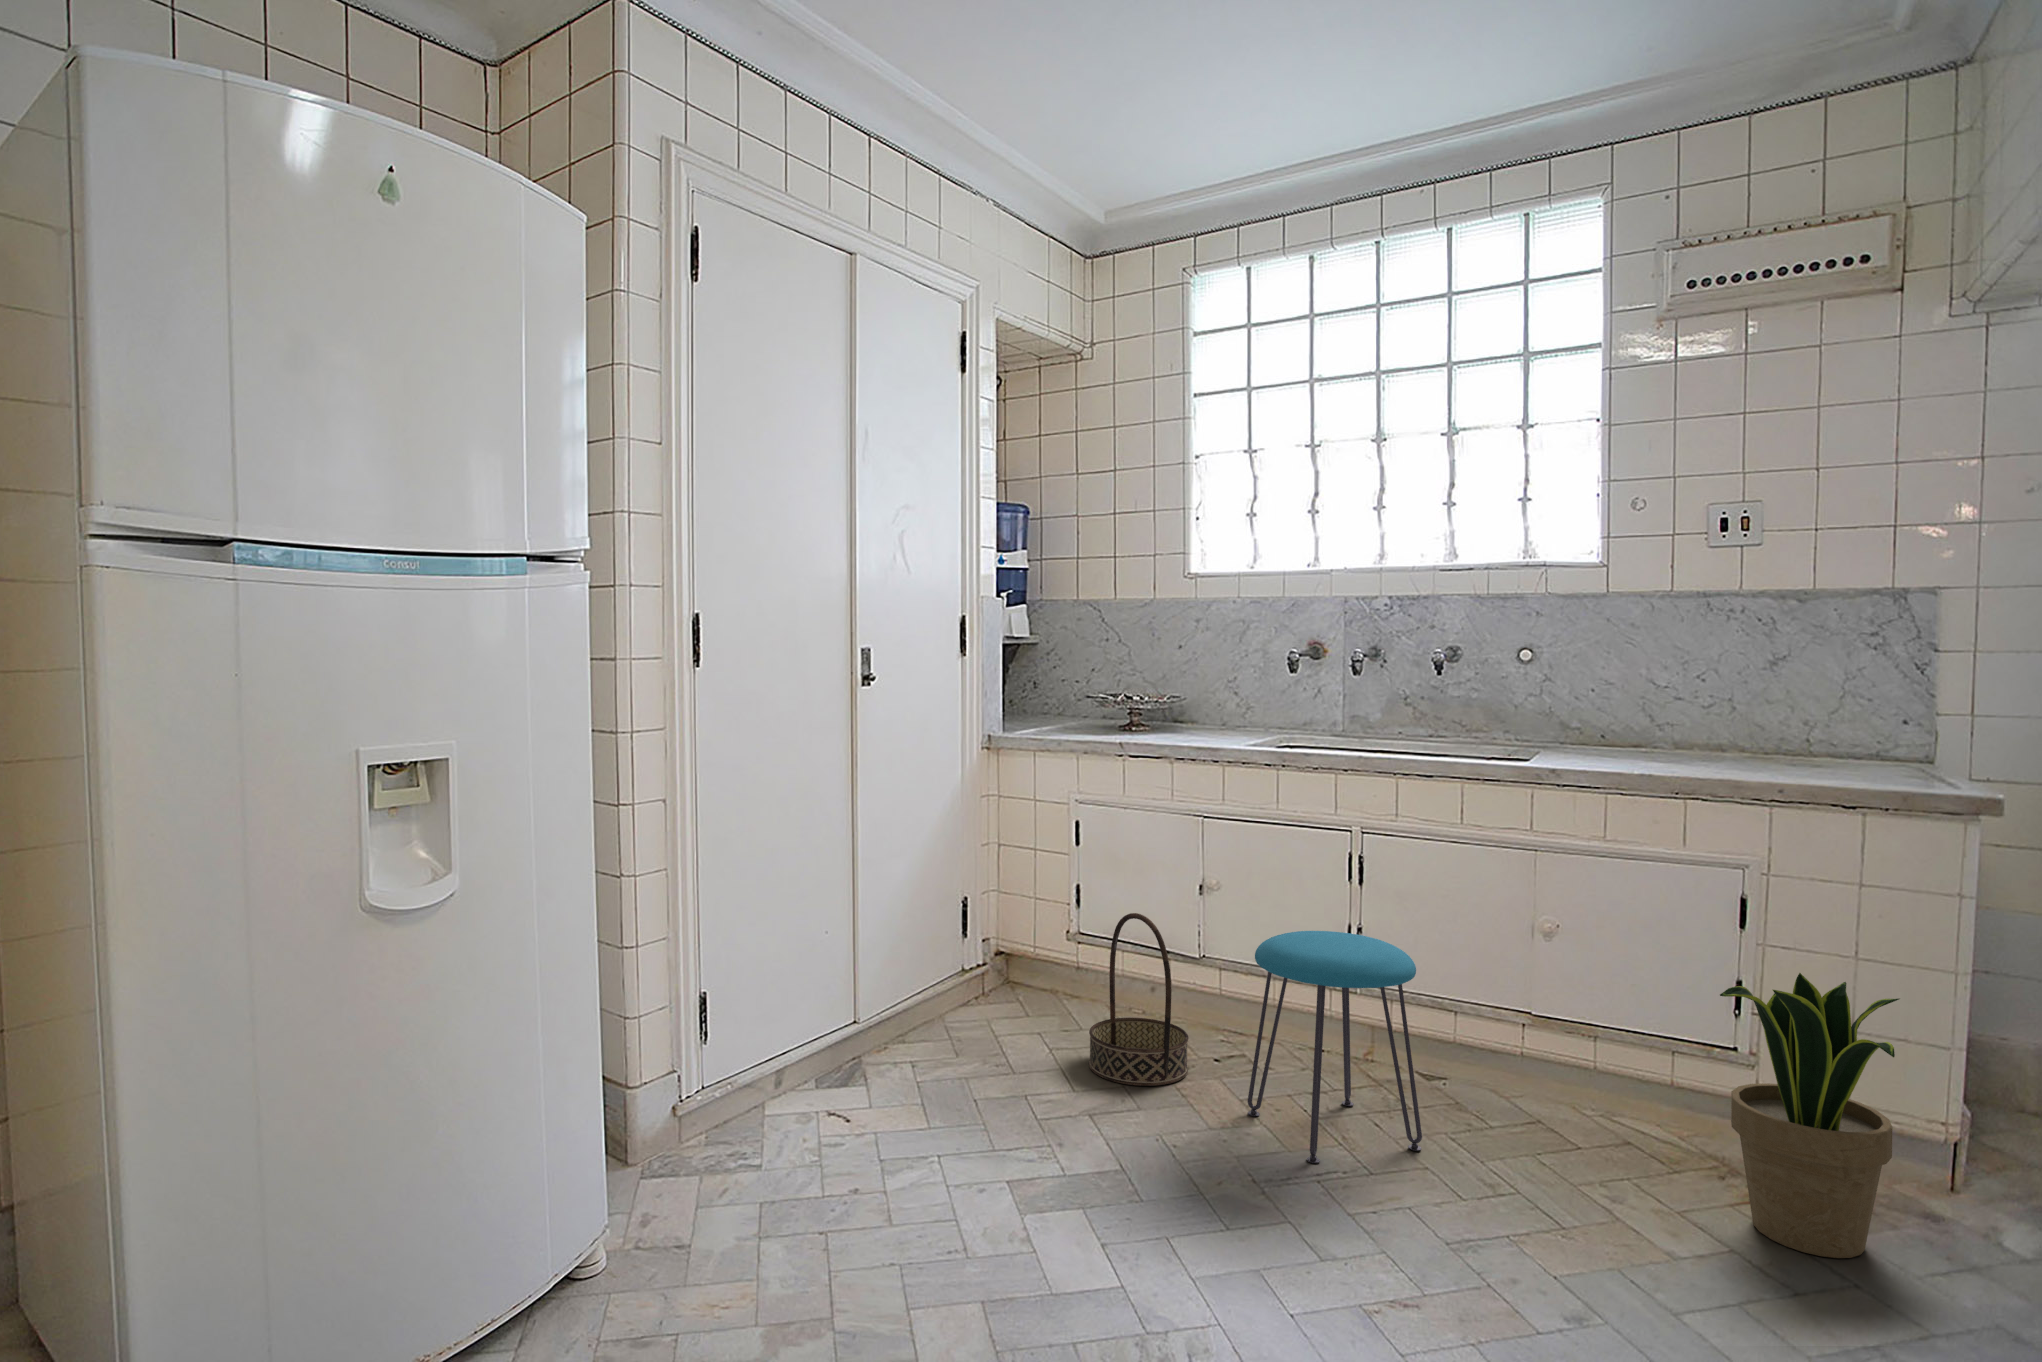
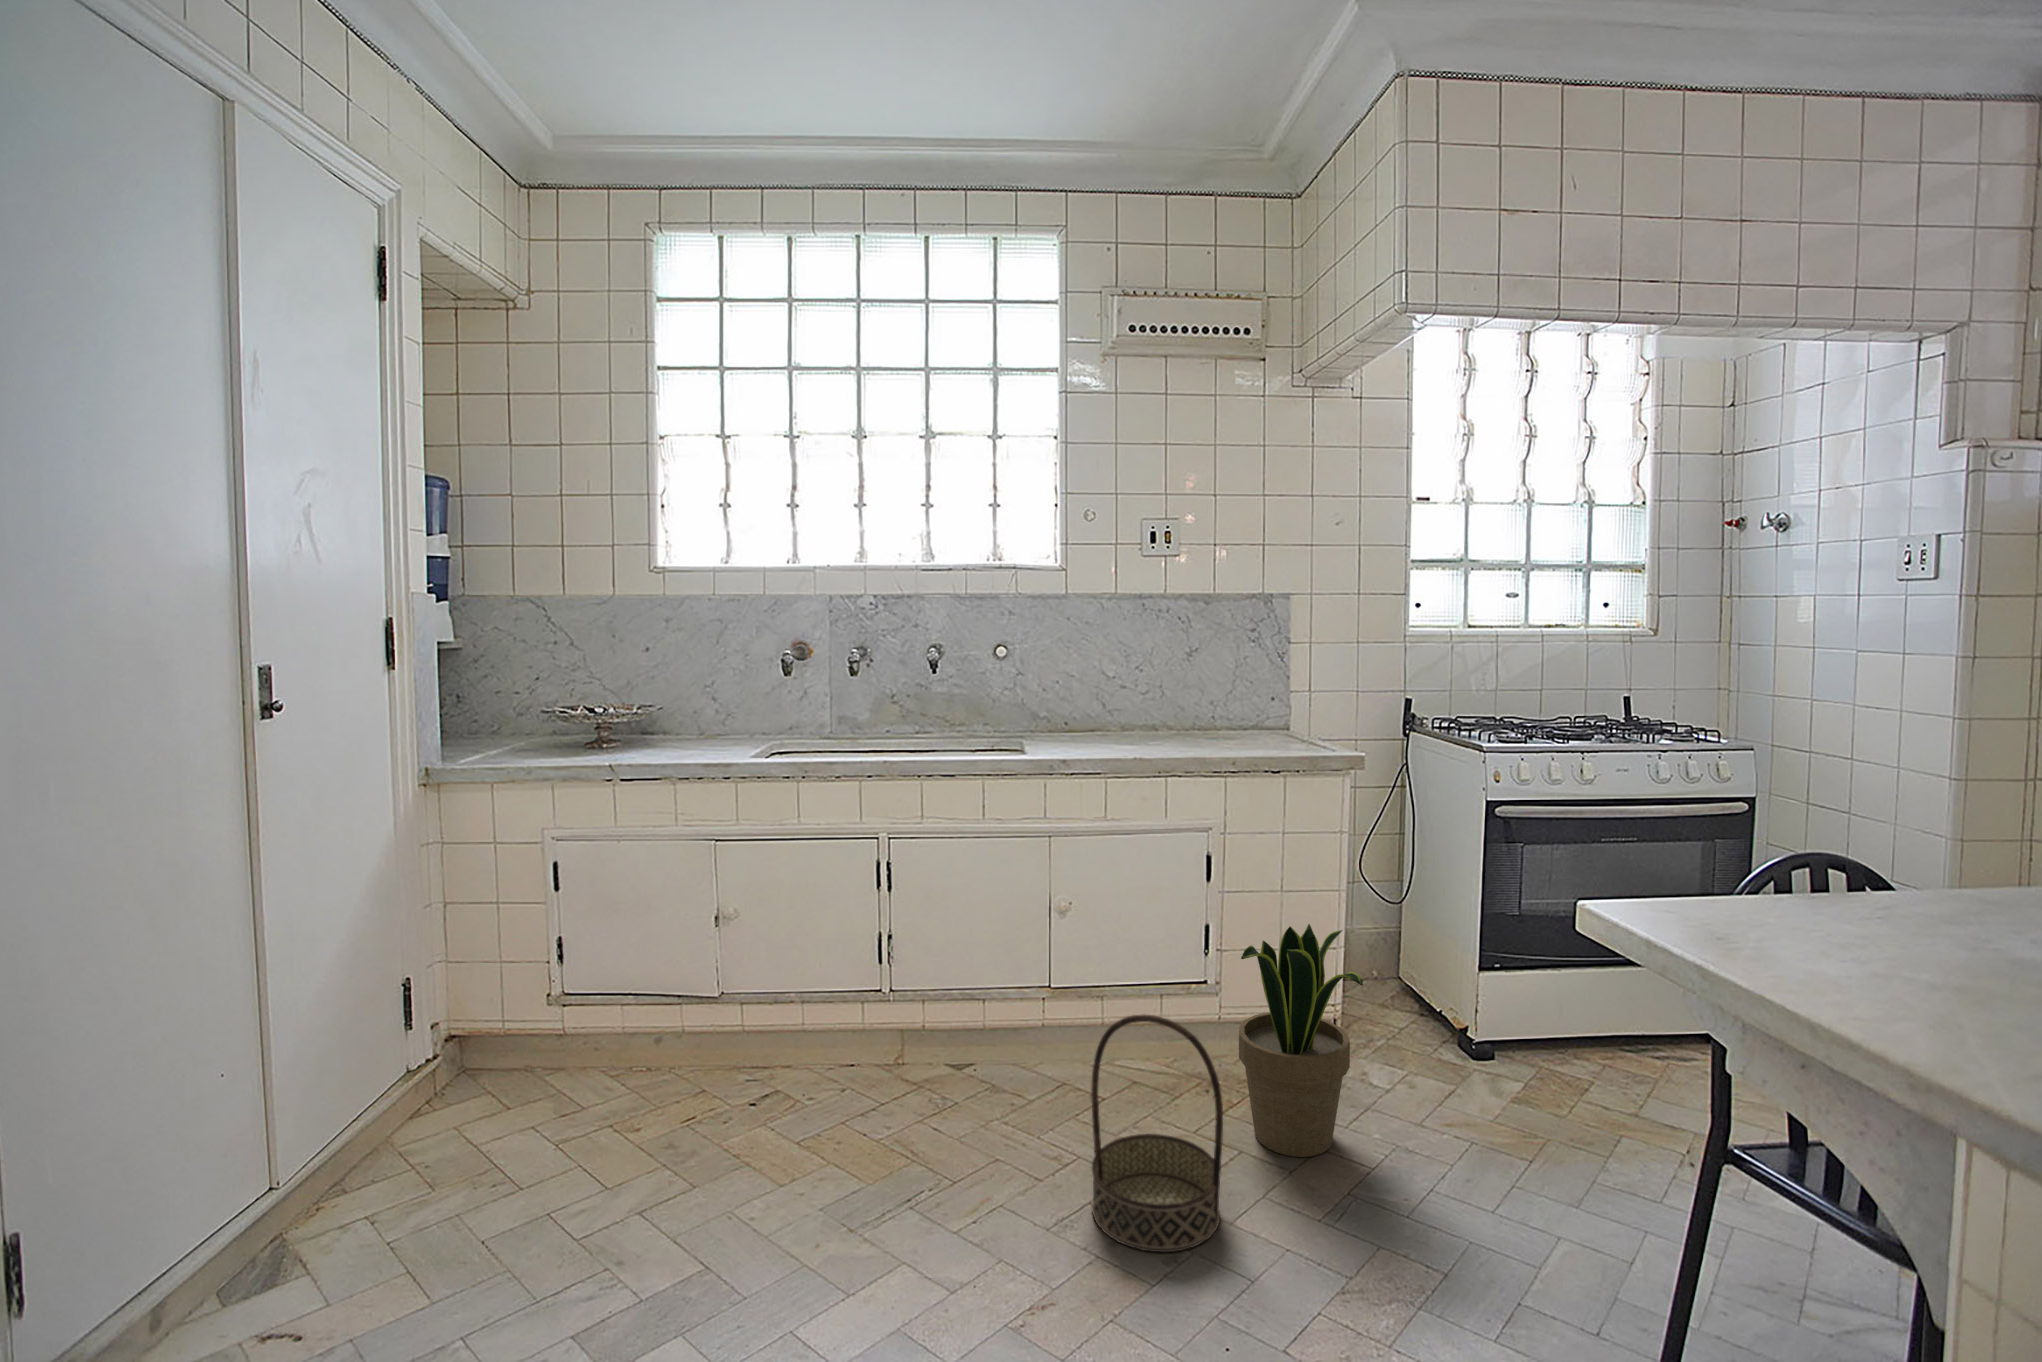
basket: present [1089,913,1188,1086] -> present [1091,1015,1223,1252]
stool: present [1247,931,1422,1163] -> none [815,954,995,1223]

